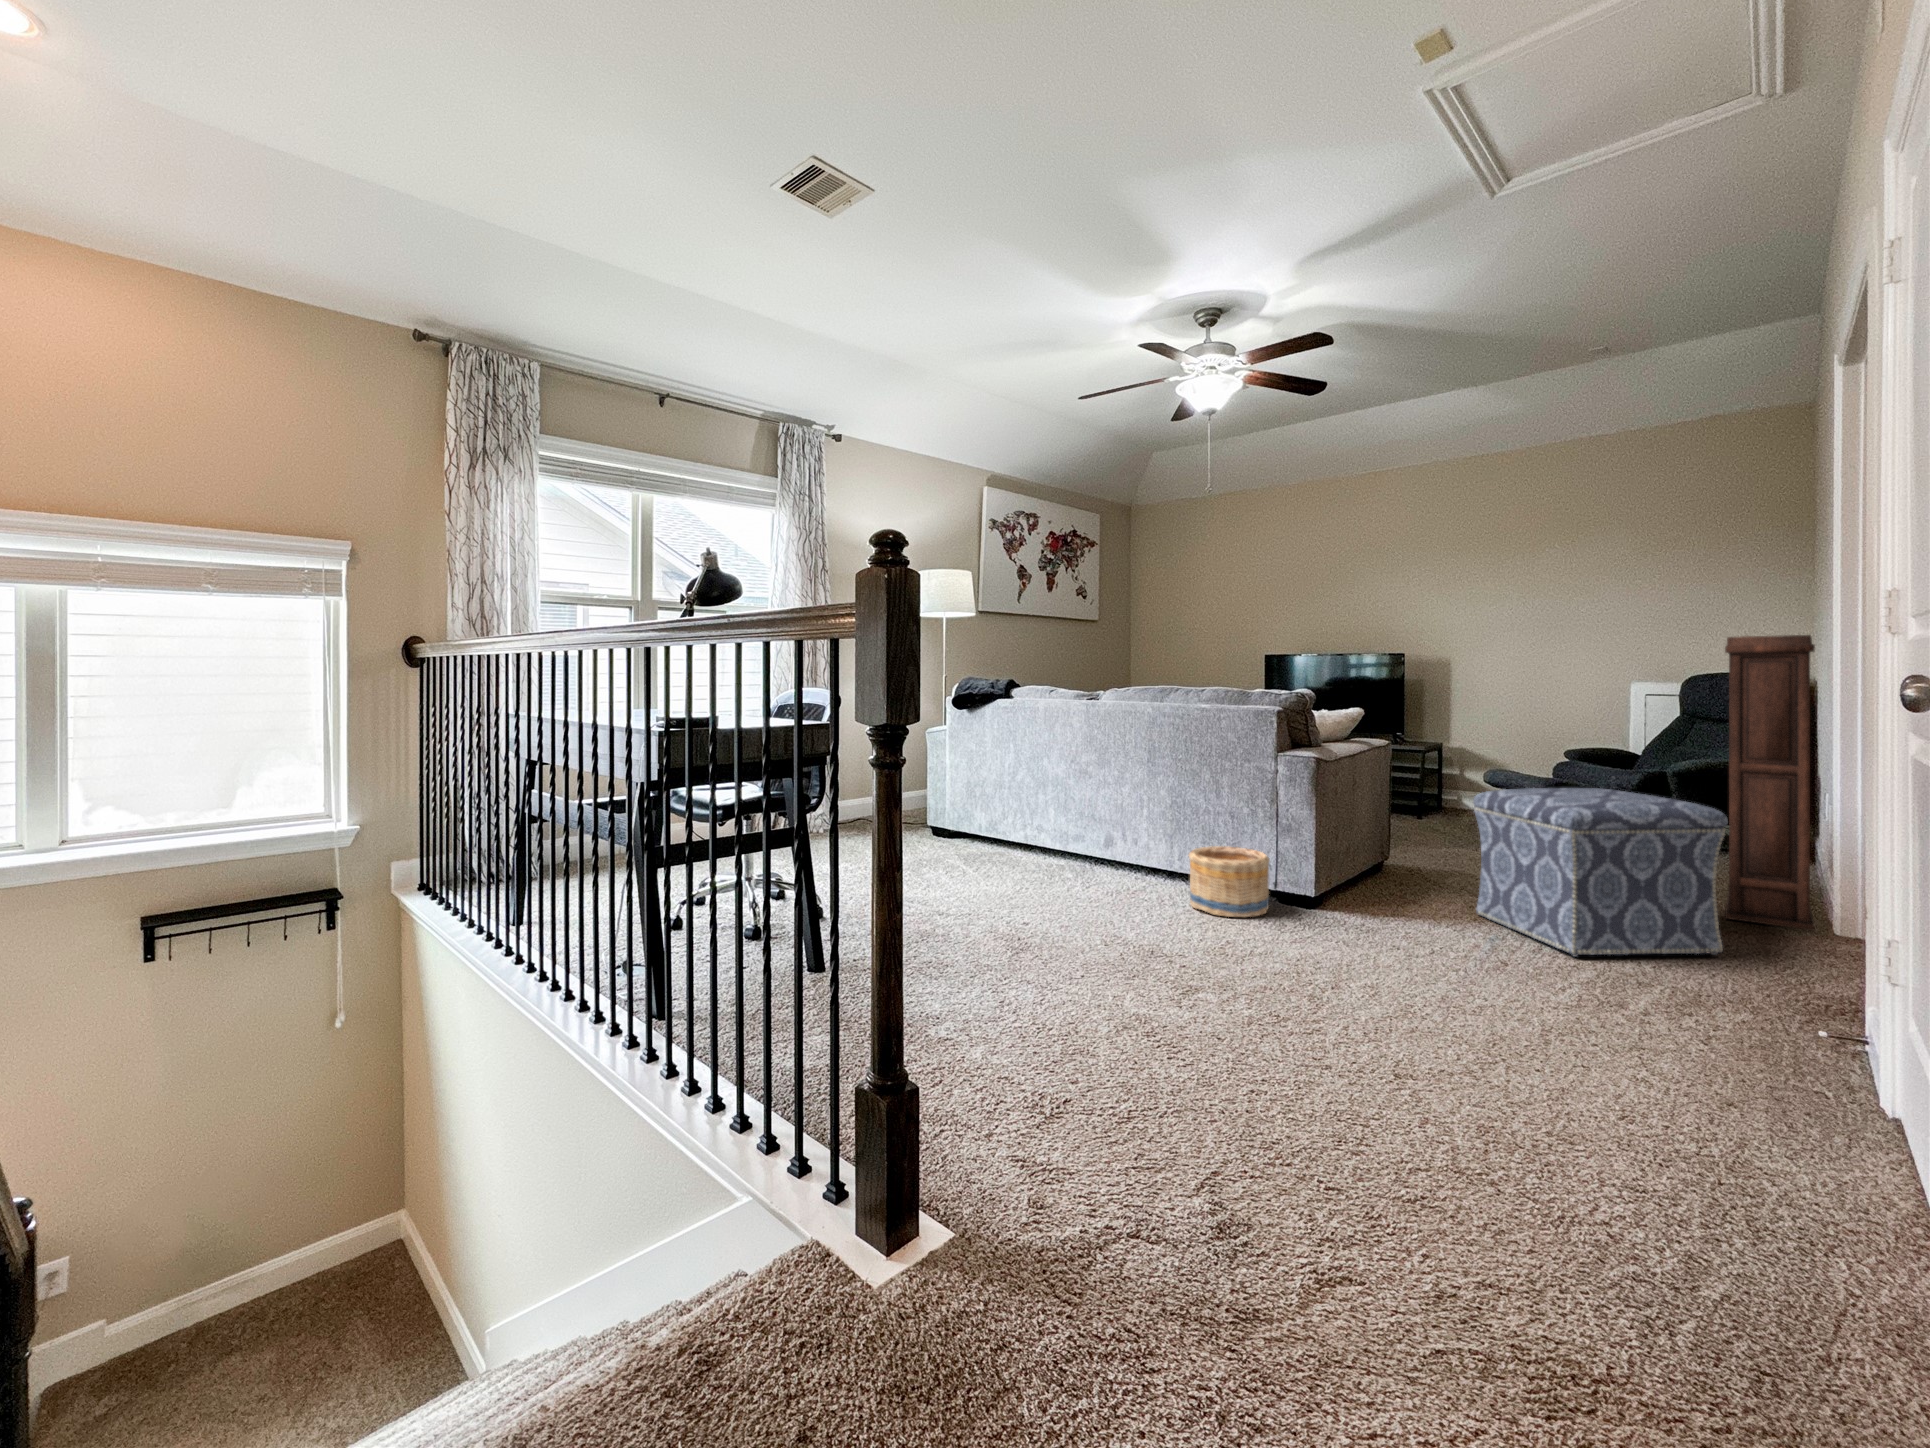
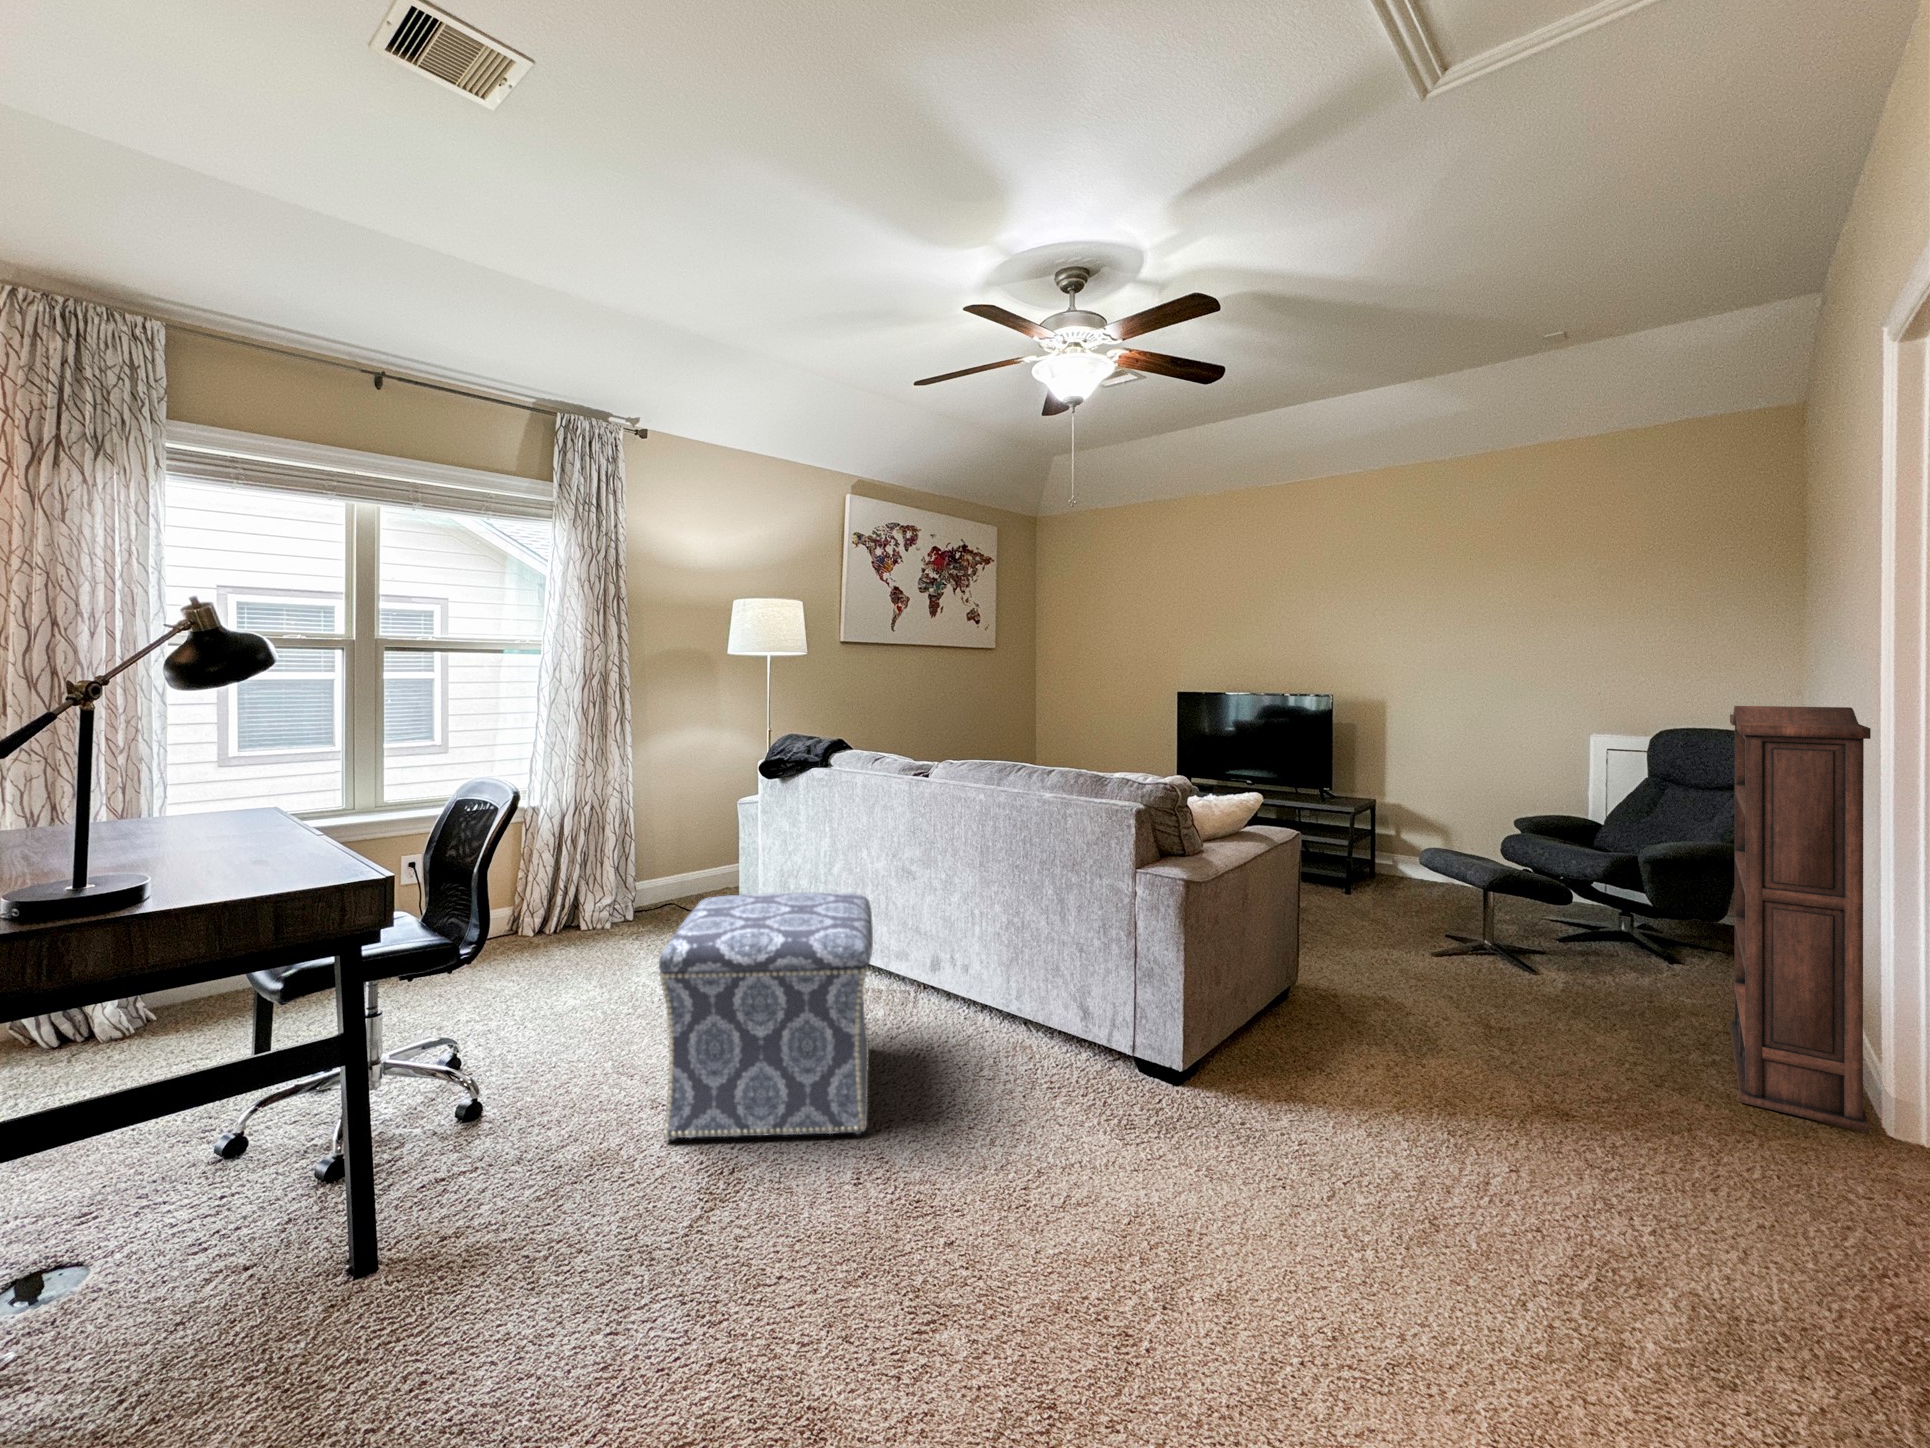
ottoman: present [1473,788,1728,957] -> present [659,893,873,1139]
basket: present [1189,846,1270,917] -> none [1011,992,1119,1112]

